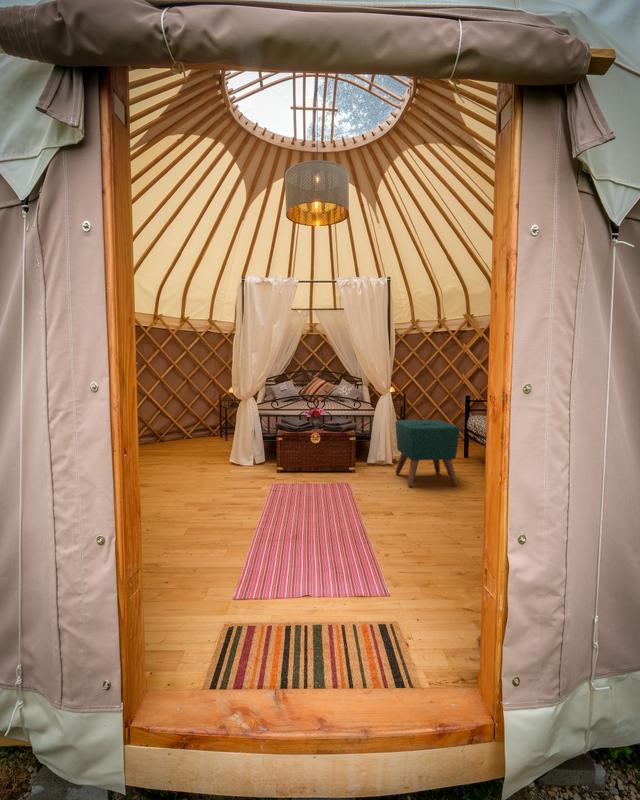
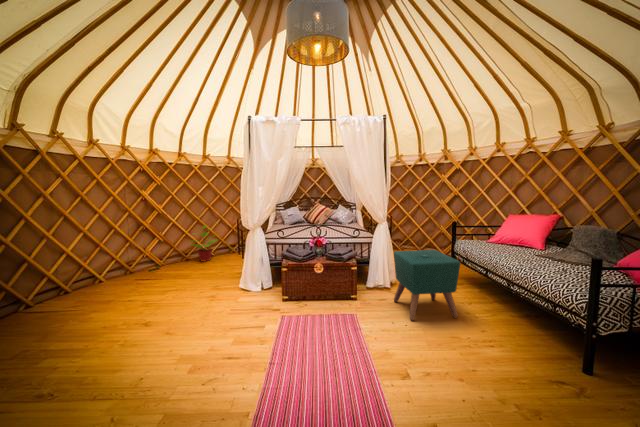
potted plant: none [163,398,199,442] -> present [191,226,216,262]

